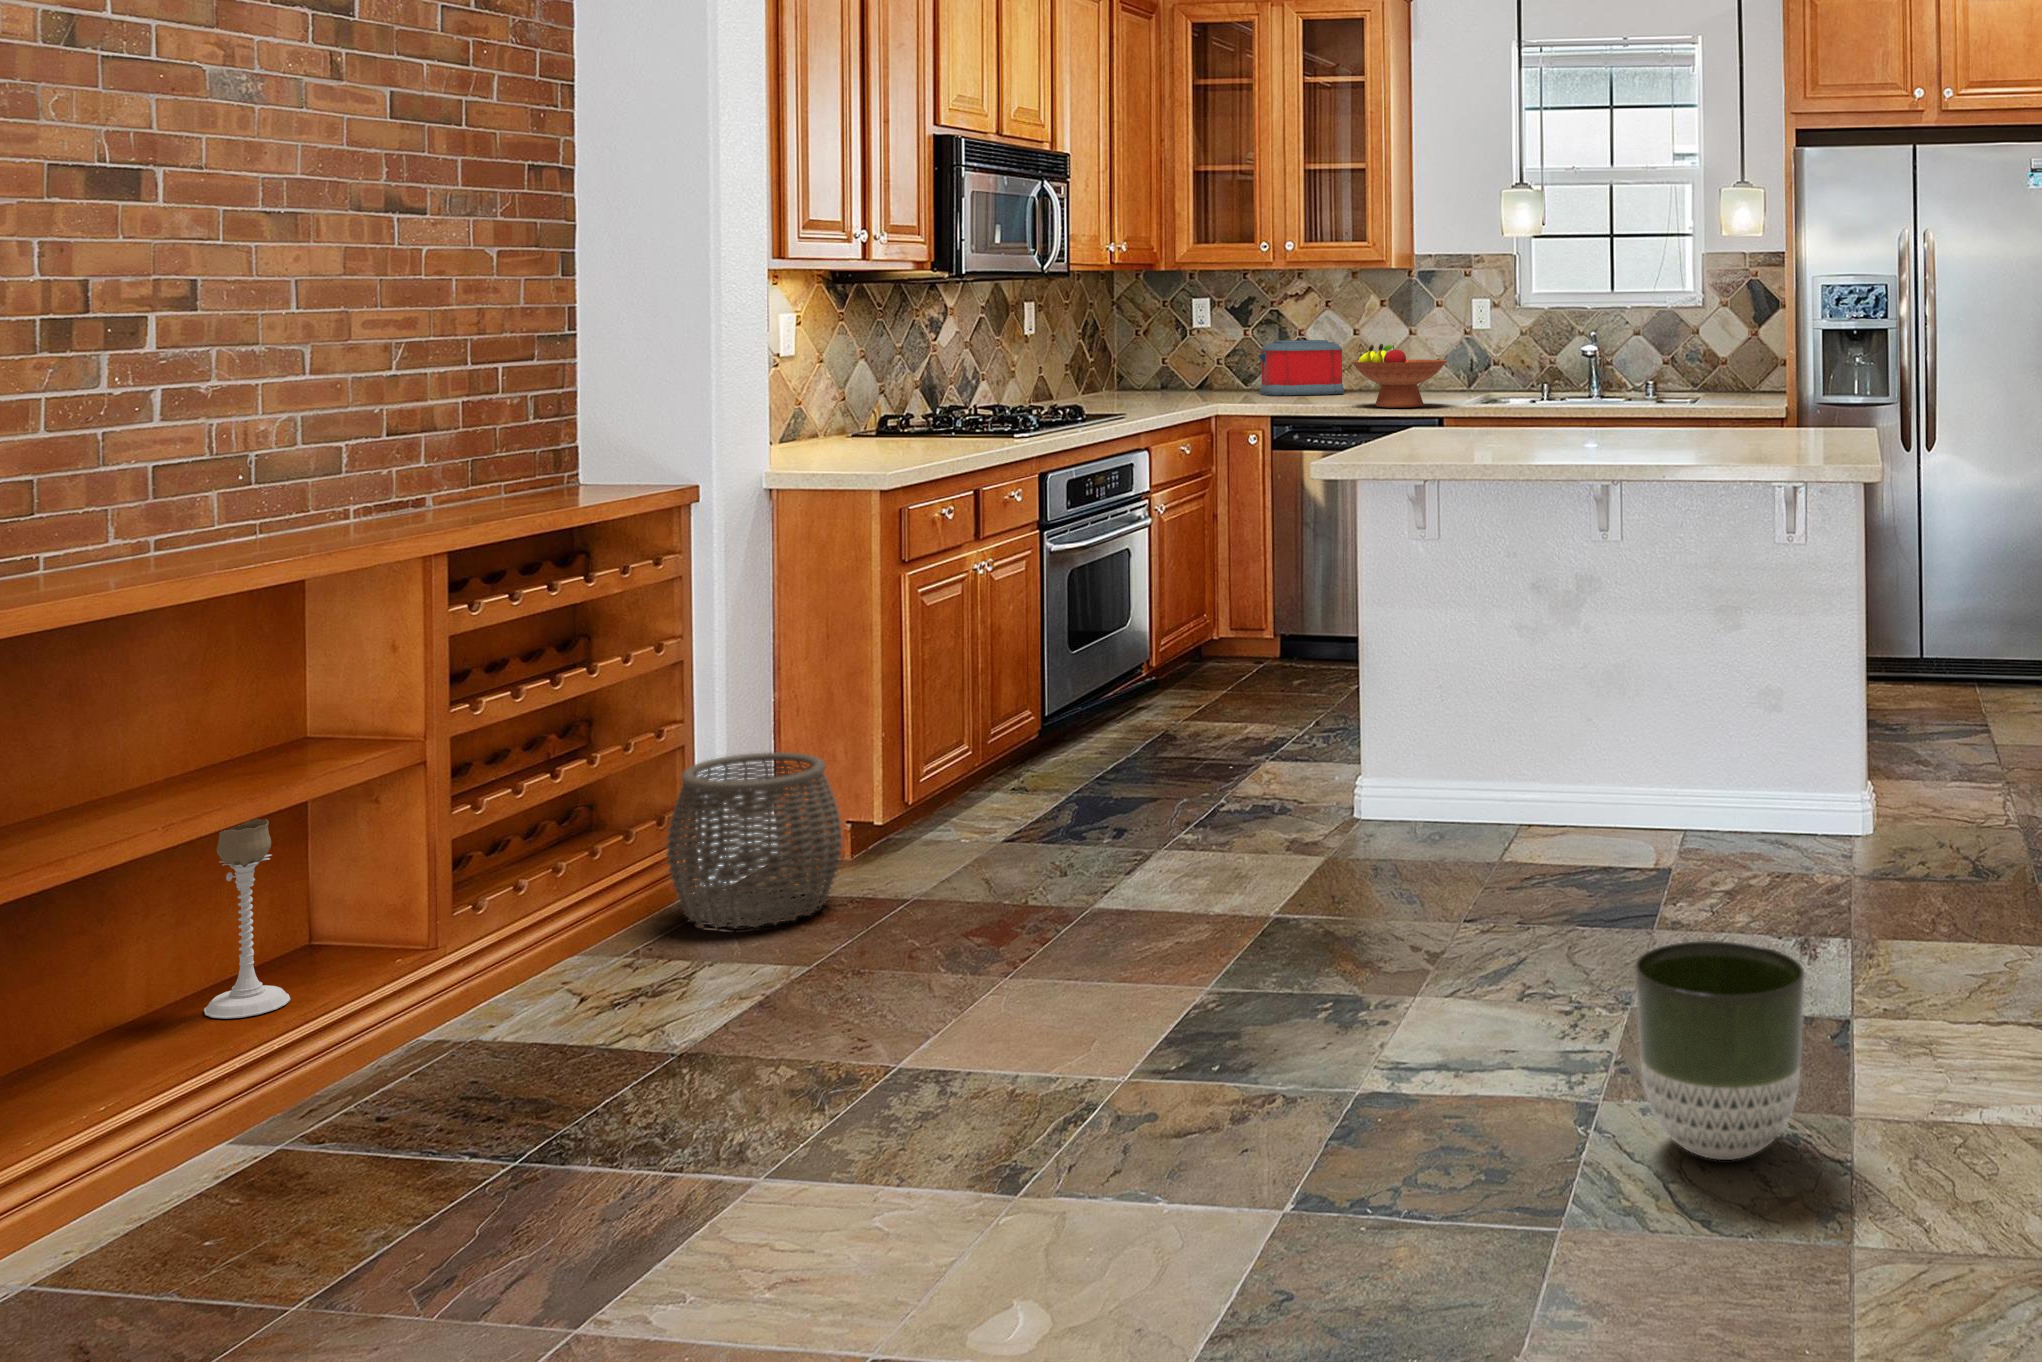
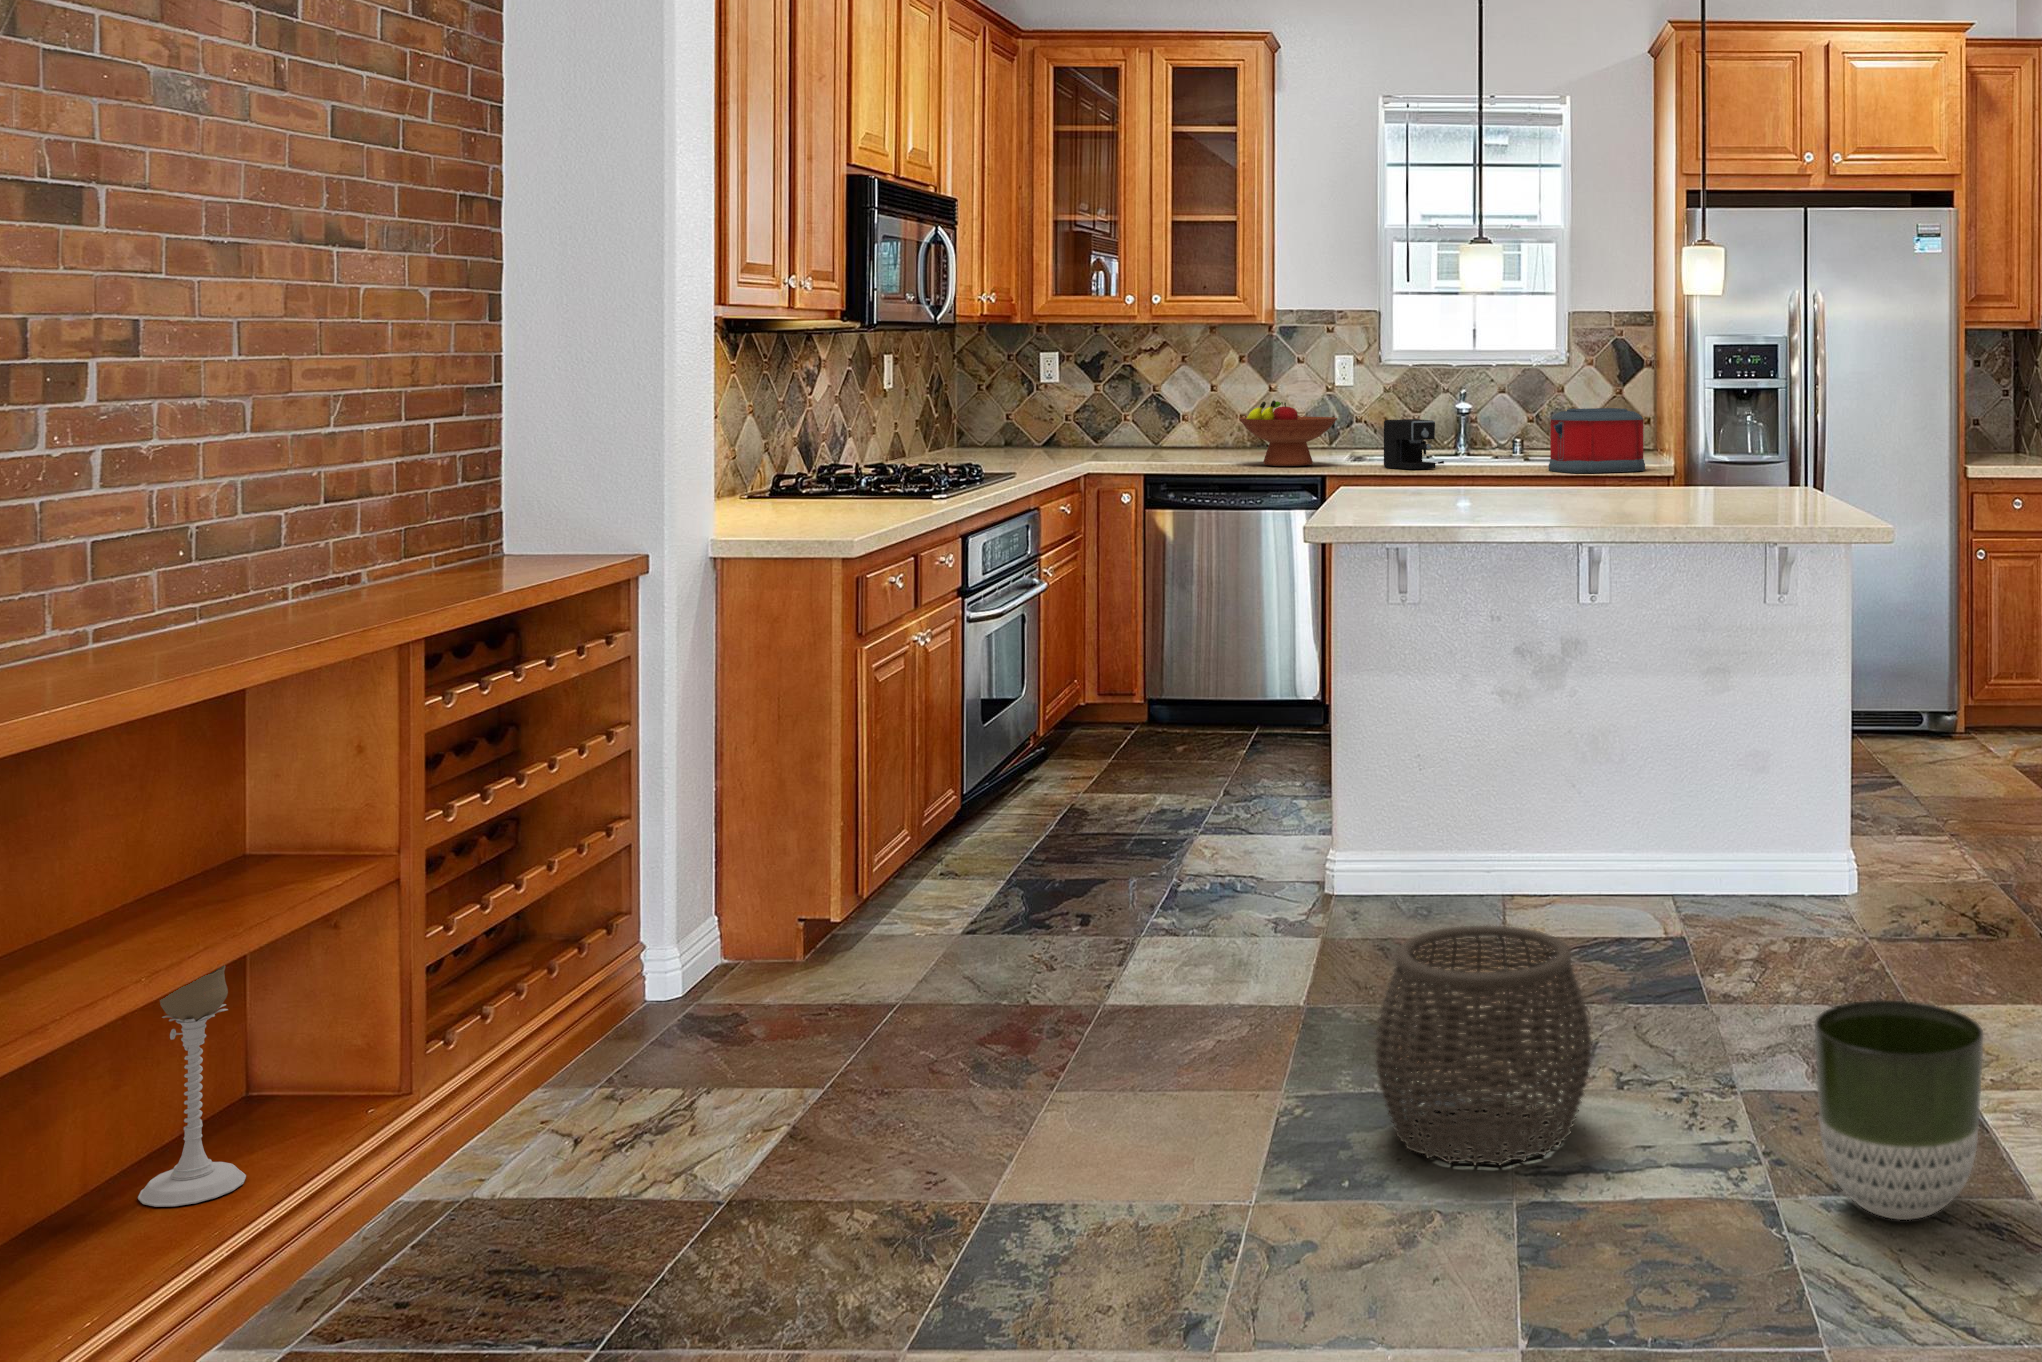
toaster: present [1259,340,1344,396] -> present [1549,408,1645,473]
coffee maker: none [1489,362,1556,411] -> present [1384,419,1444,469]
woven basket: present [666,752,843,928] -> present [1374,926,1592,1165]

